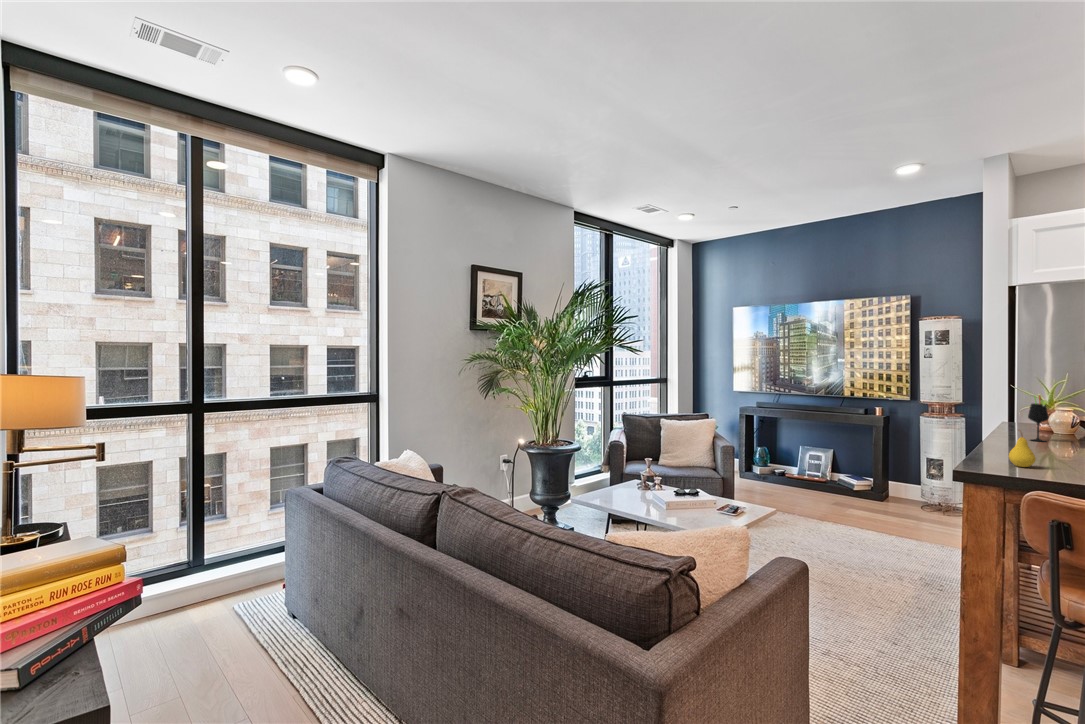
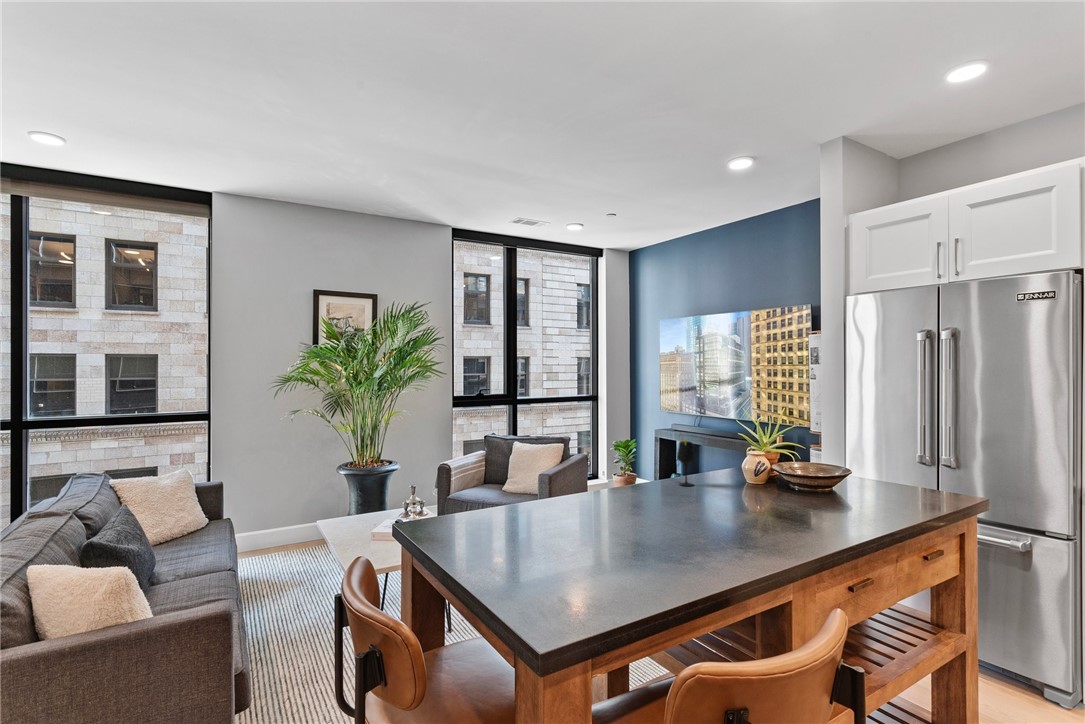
fruit: present [1009,430,1036,467] -> none [486,474,509,517]

